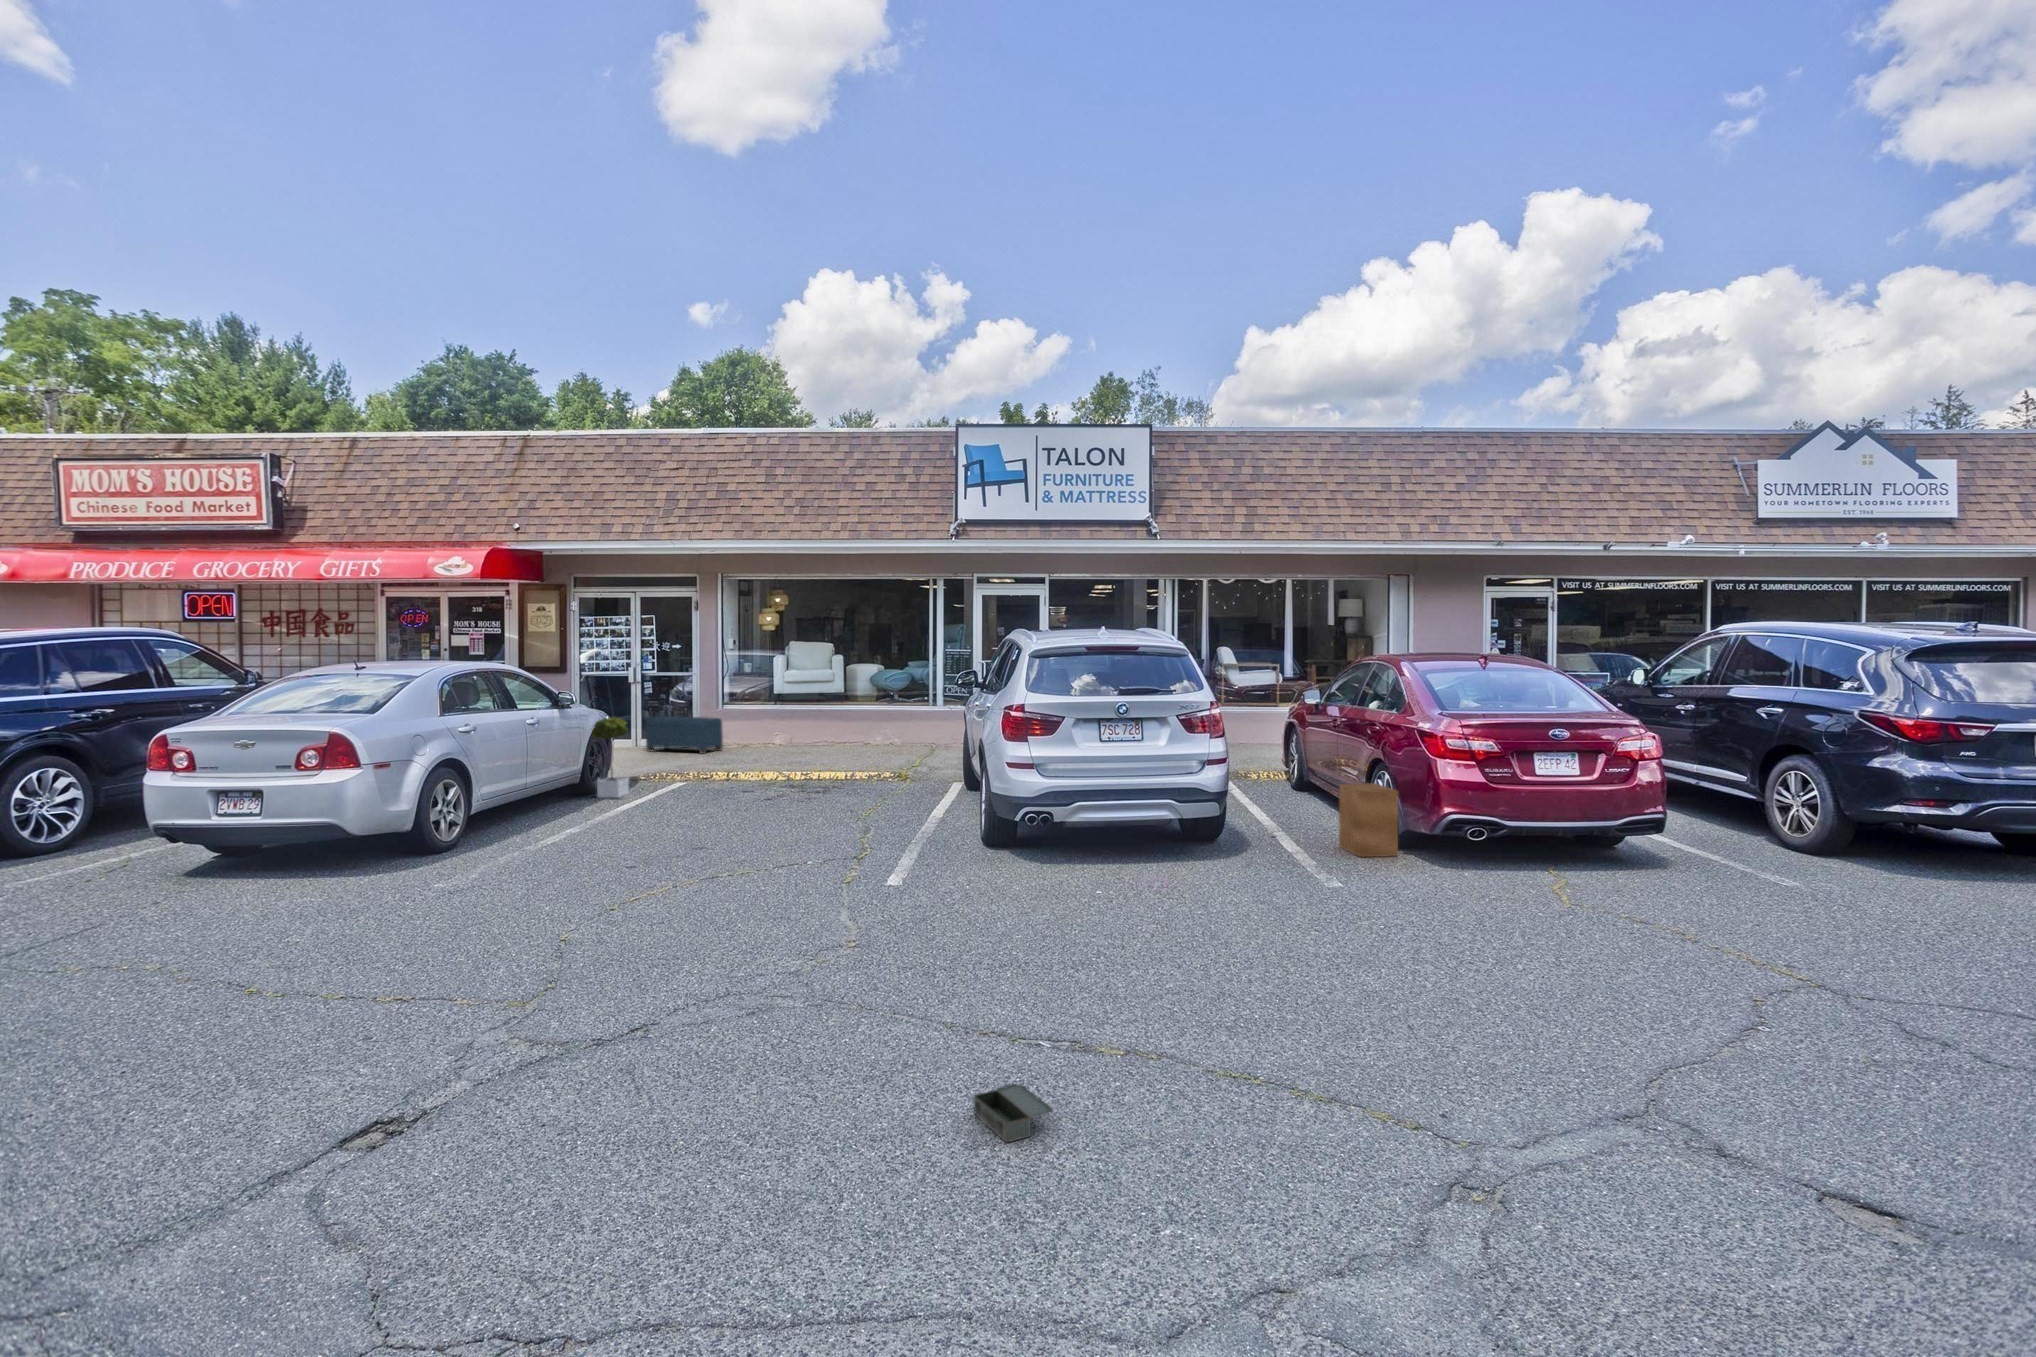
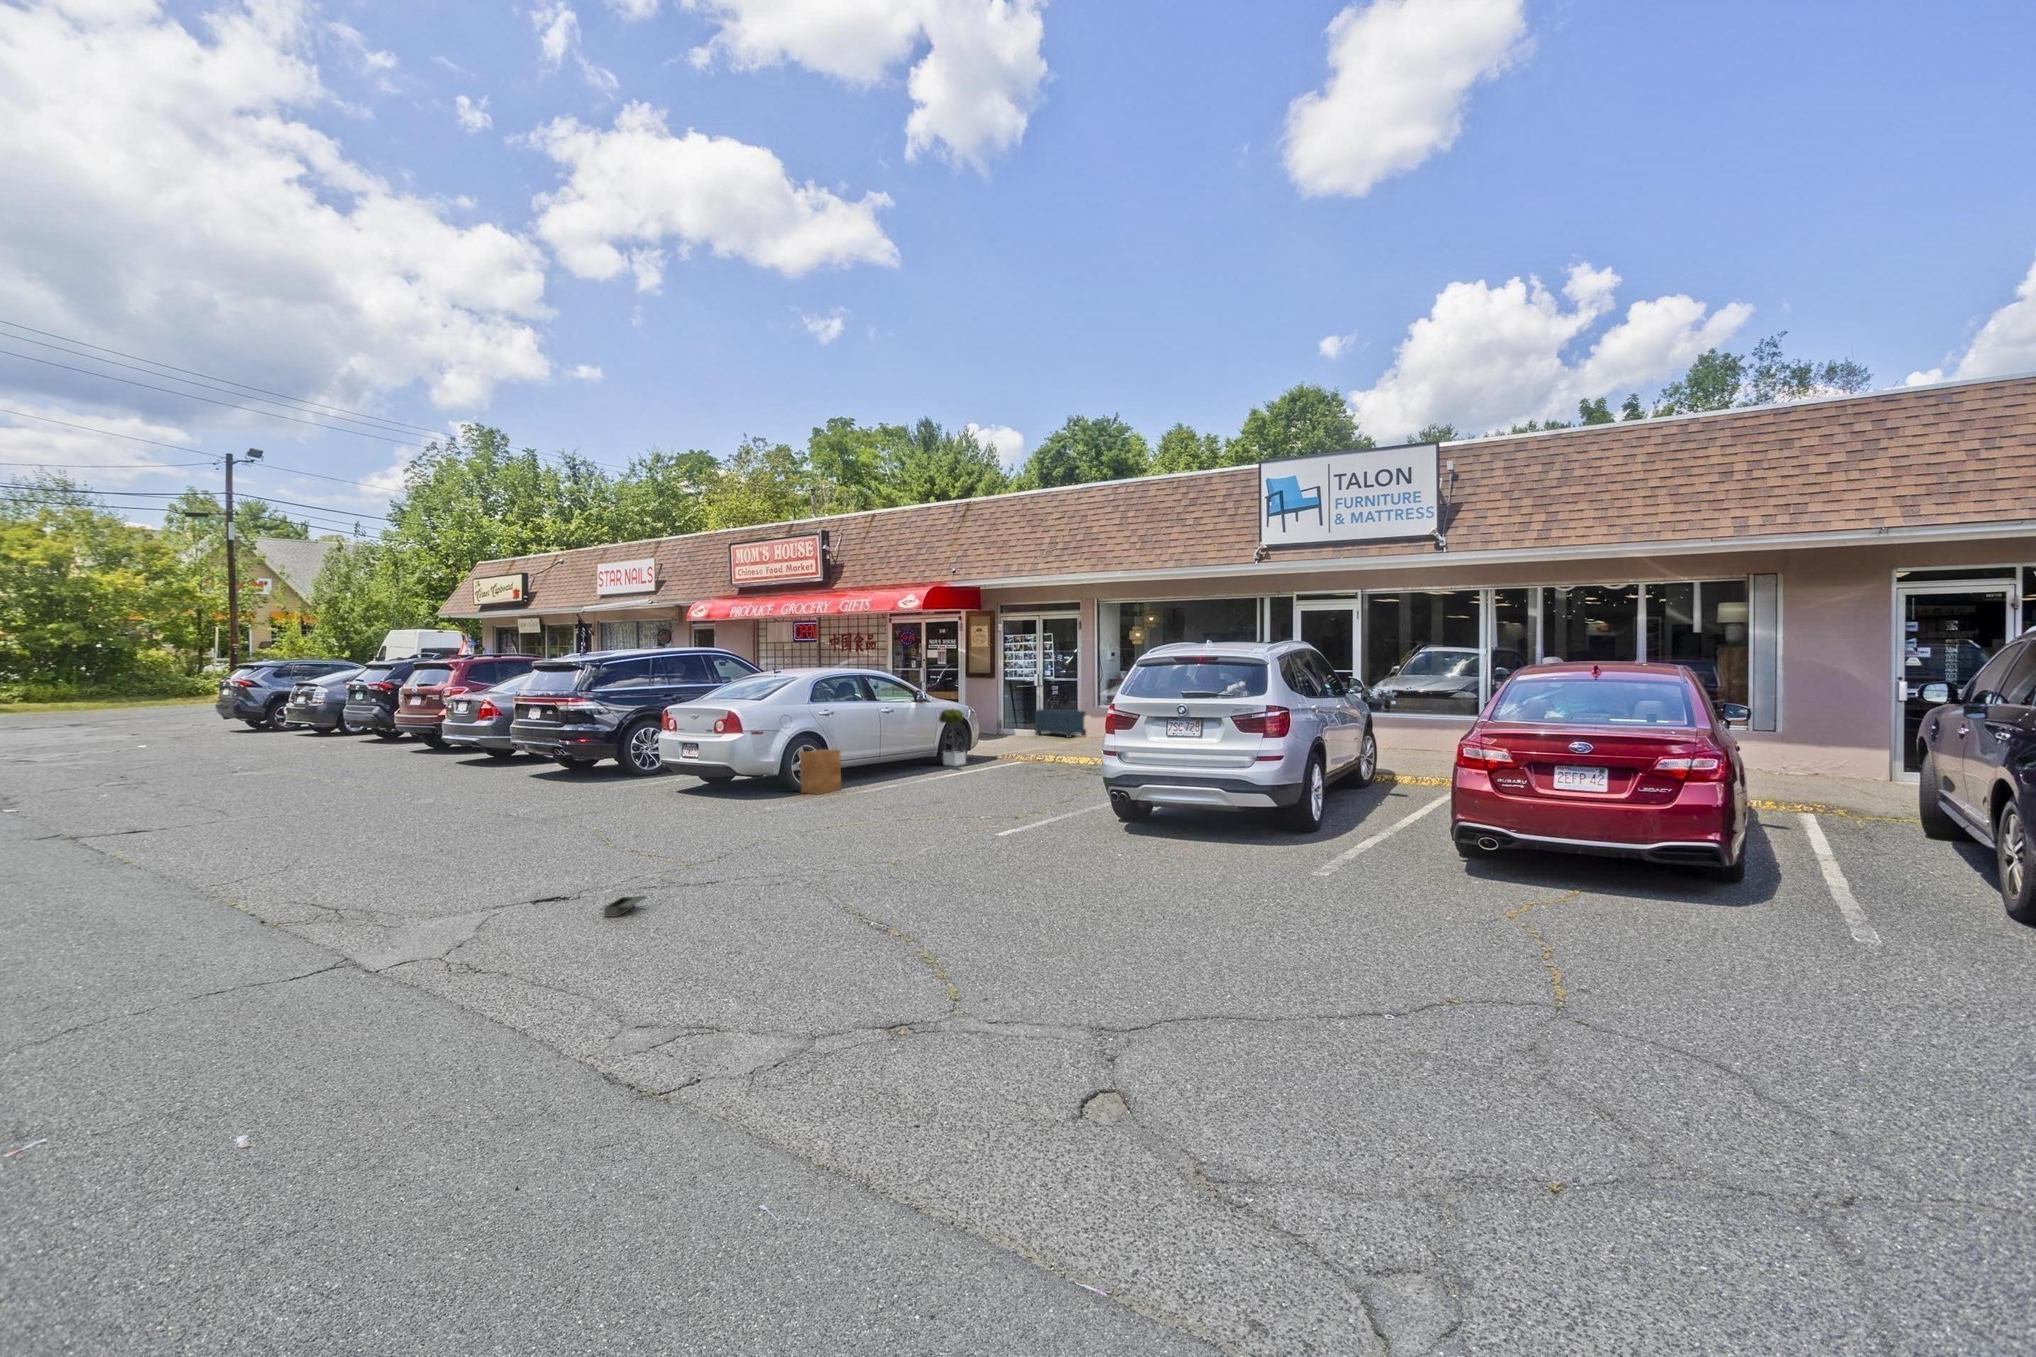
cardboard box: present [1339,783,1399,857] -> present [800,749,841,794]
toolbox: present [974,1084,1053,1142] -> present [604,896,646,917]

